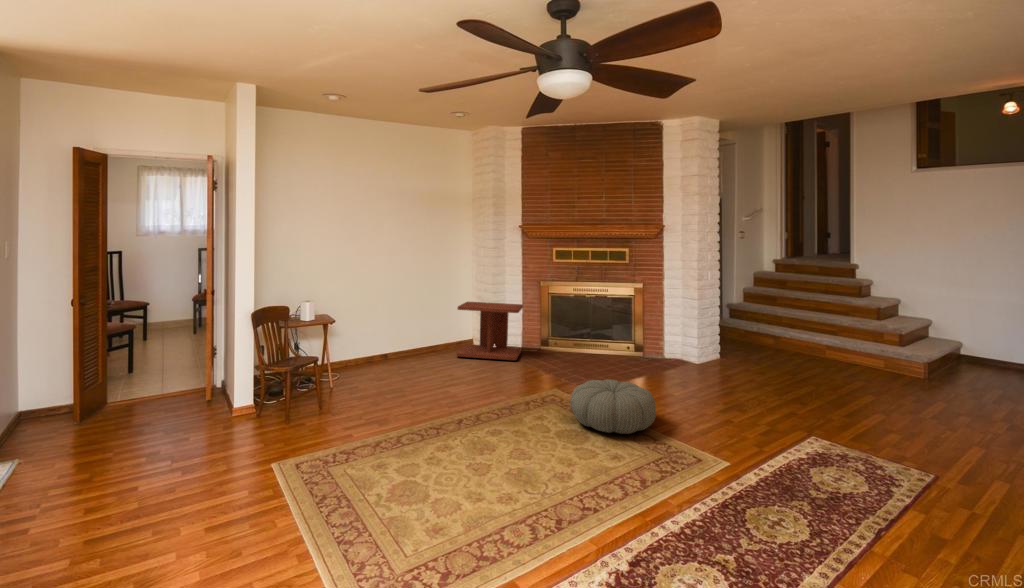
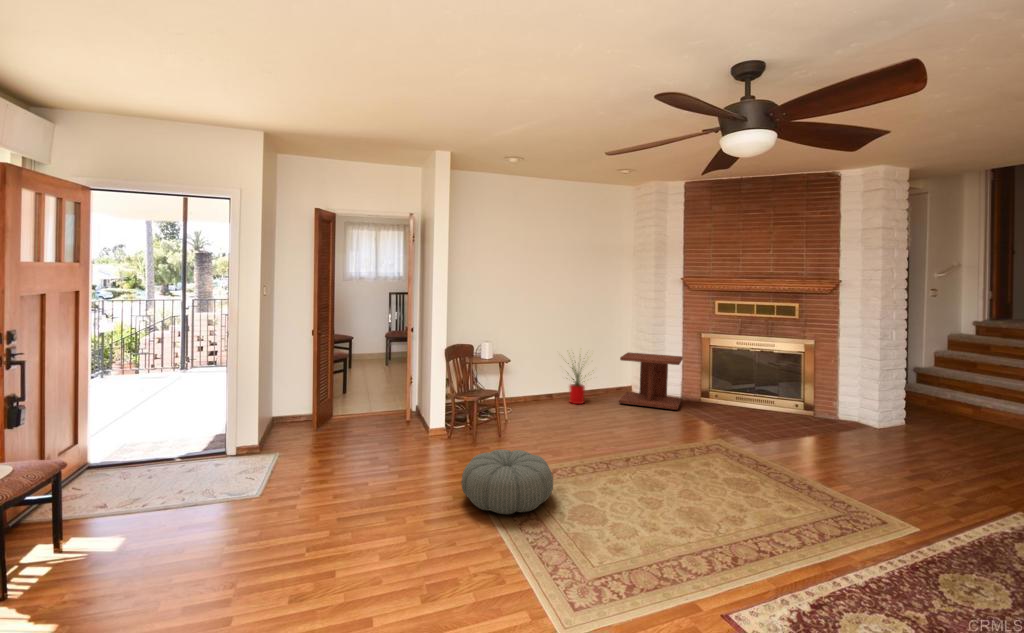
house plant: none [387,294,436,360] -> present [568,353,585,404]
pouf: present [570,380,656,434] -> present [461,450,553,514]

